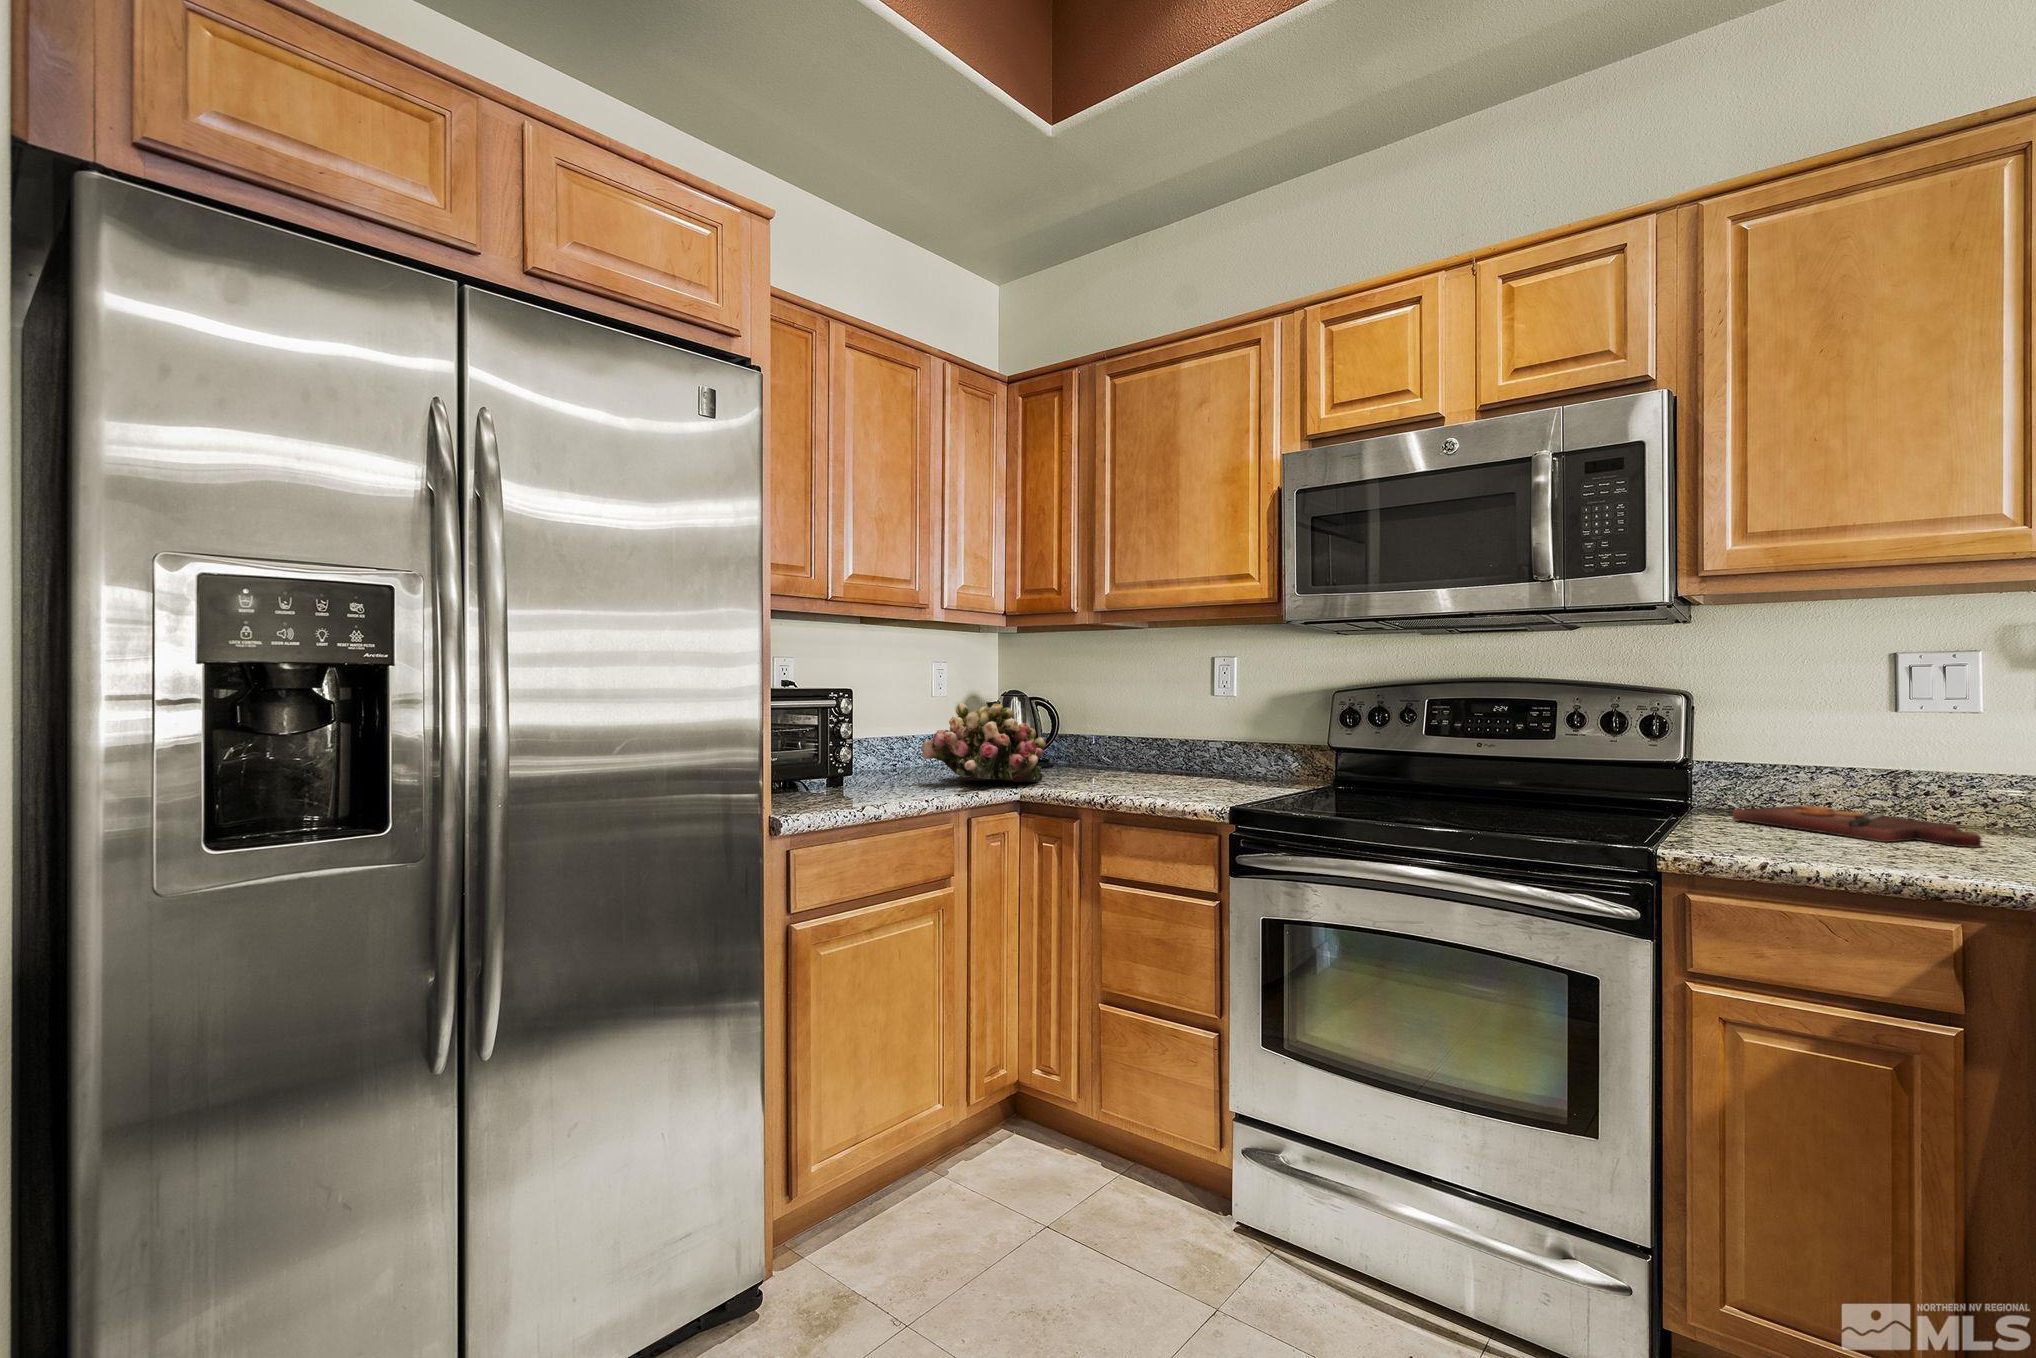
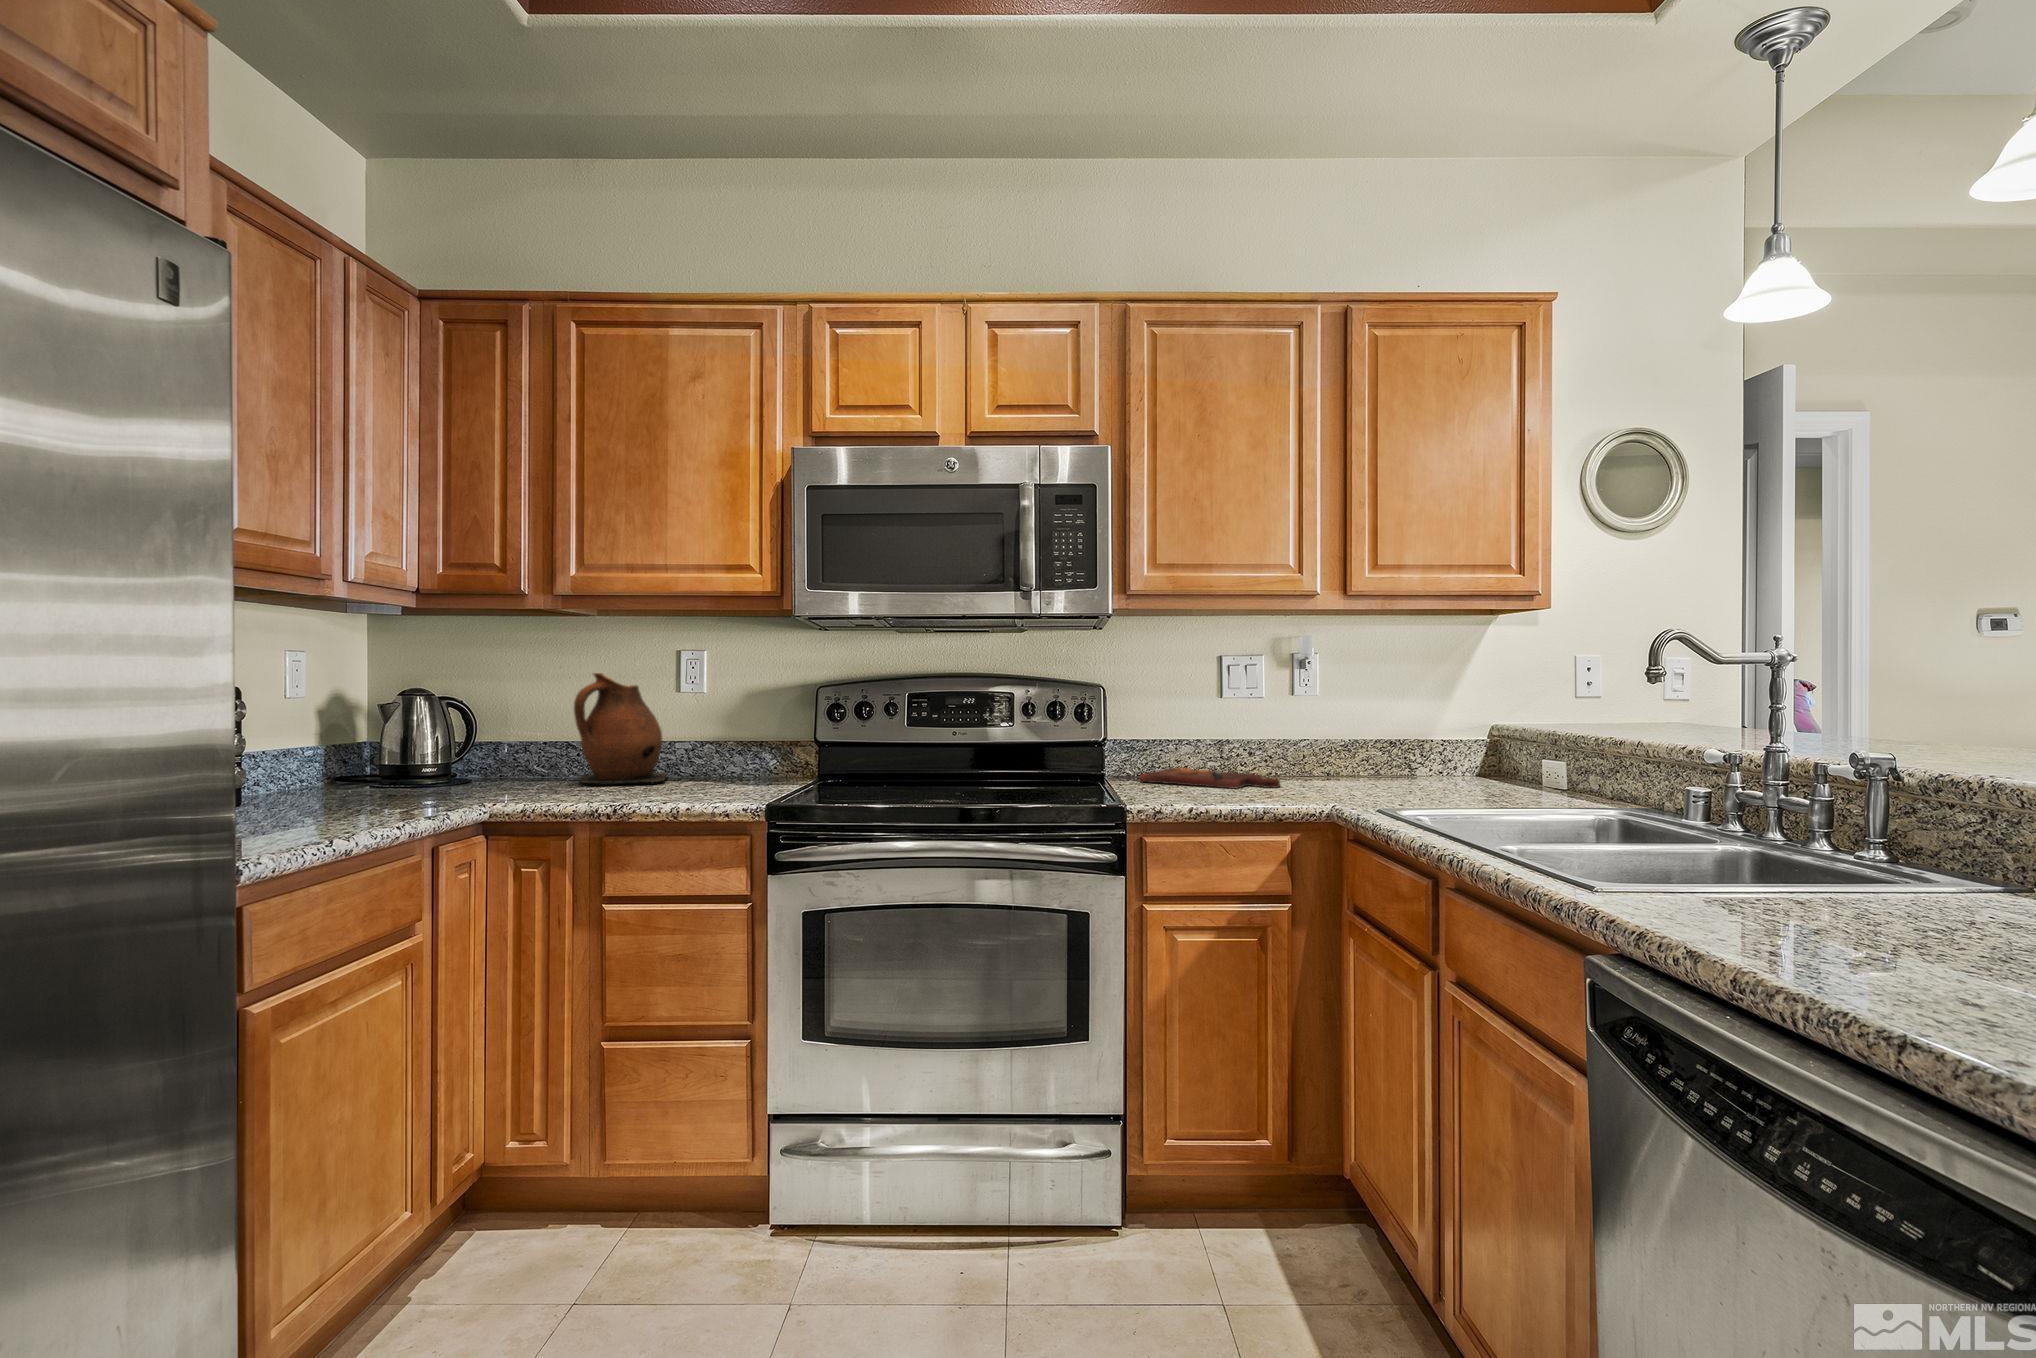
ceramic pitcher: none [1112,678,1201,780] -> present [574,673,669,783]
flower arrangement: present [922,703,1046,782] -> none [339,704,510,797]

